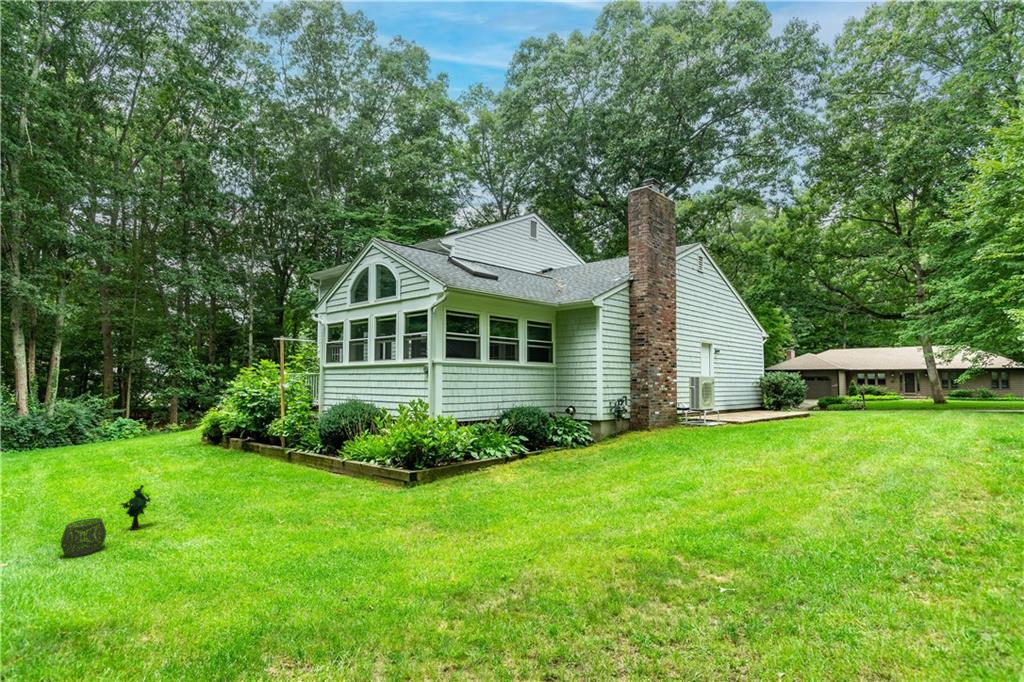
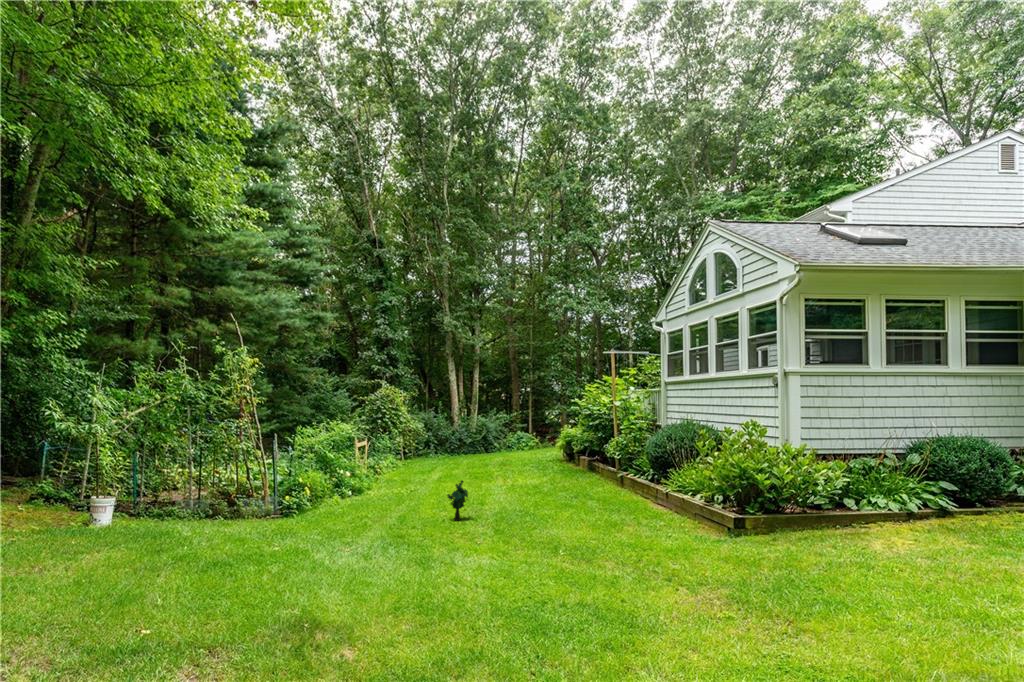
woven basket: present [61,518,106,557] -> none [399,502,429,532]

